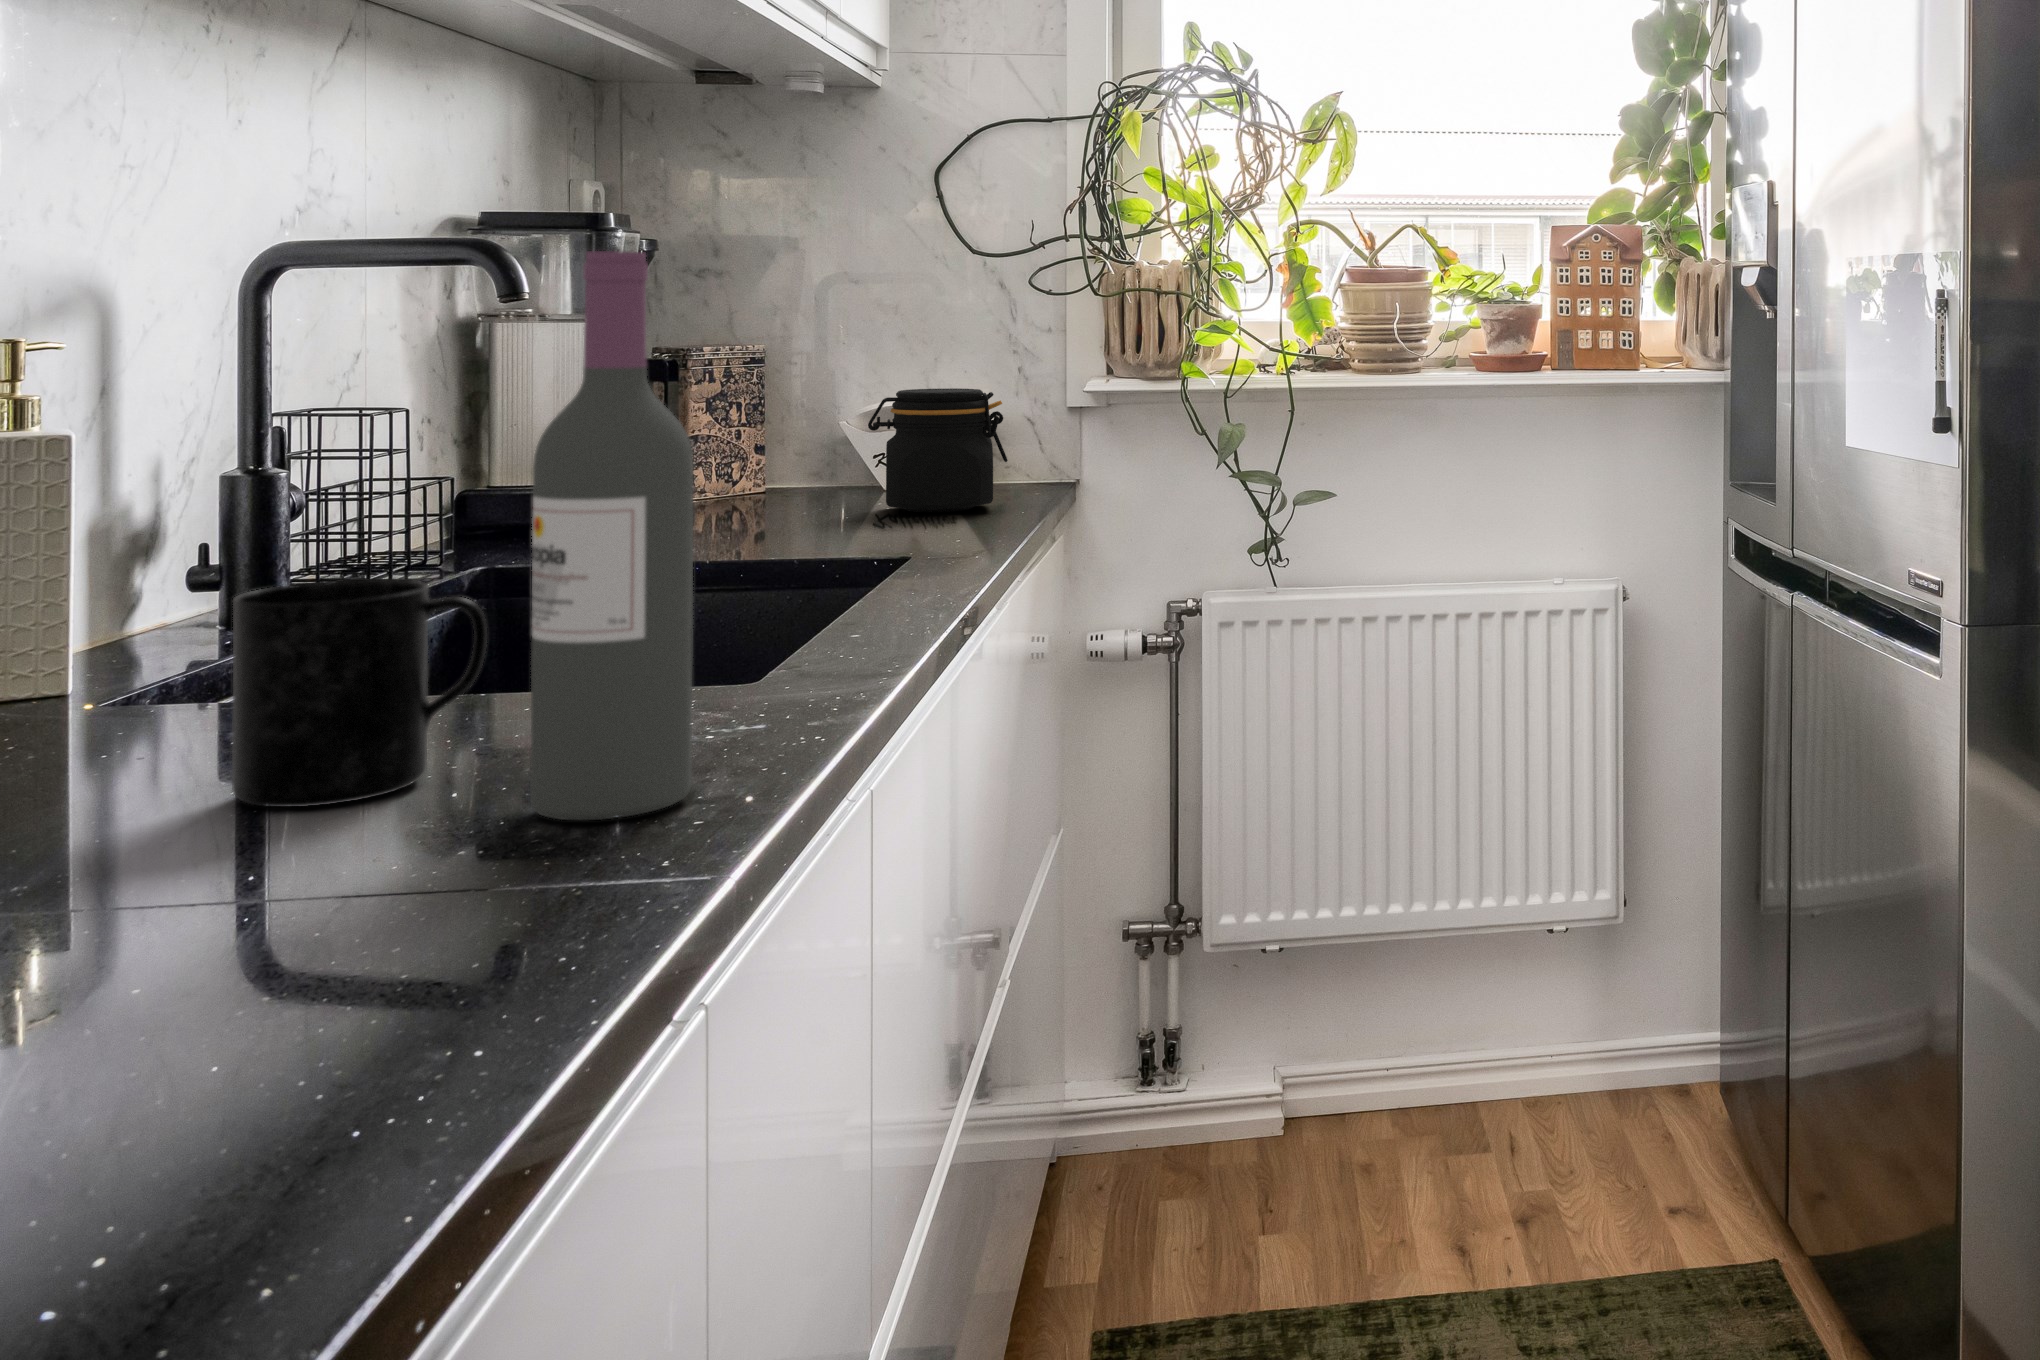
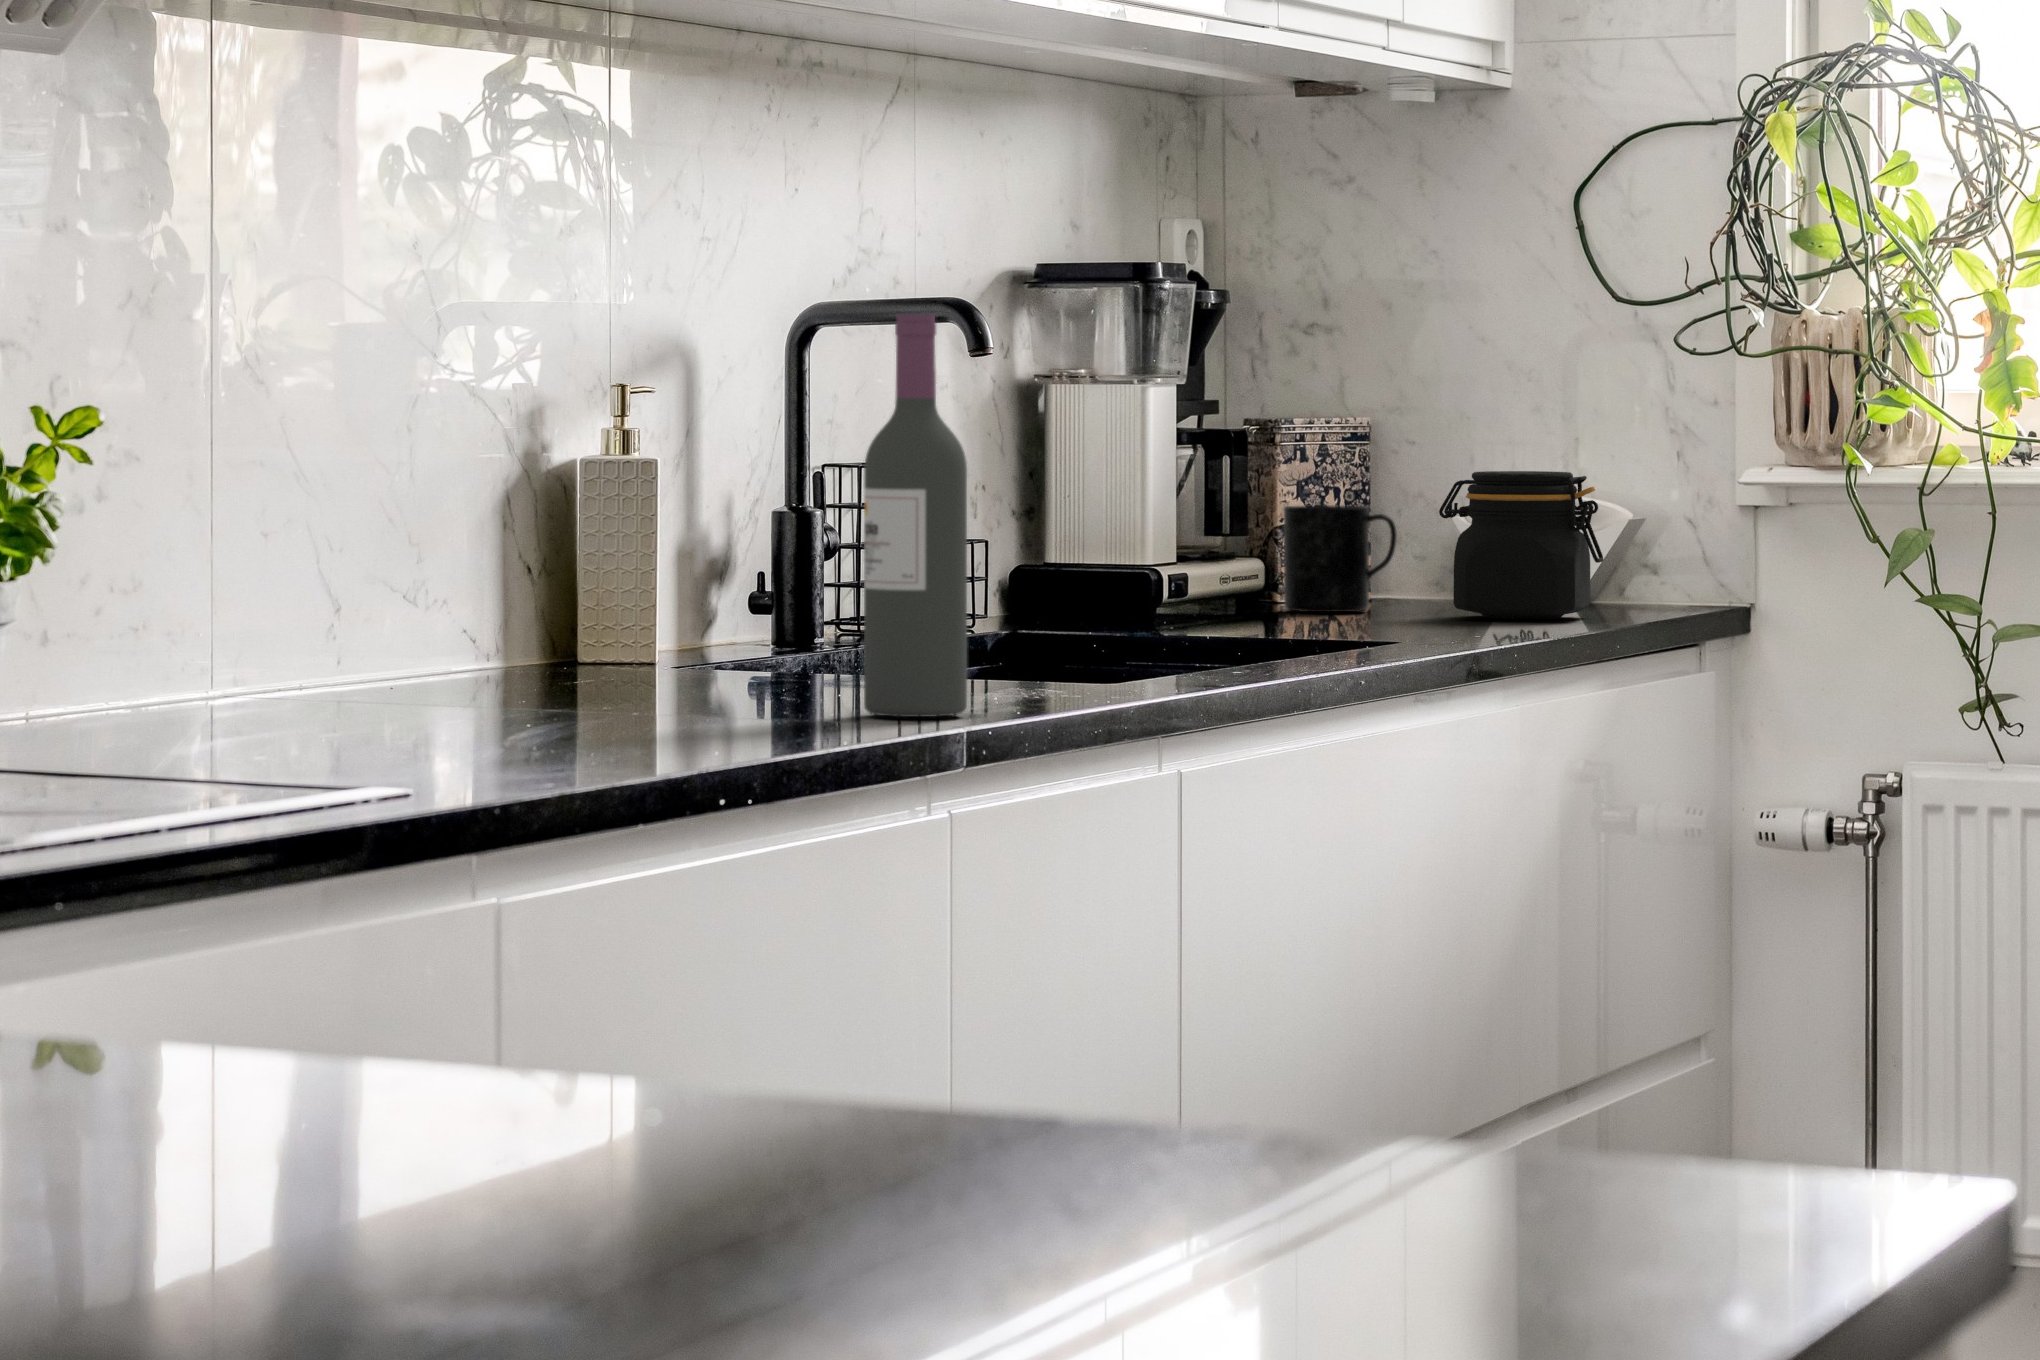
mug: present [232,579,487,807] -> present [1284,505,1397,612]

